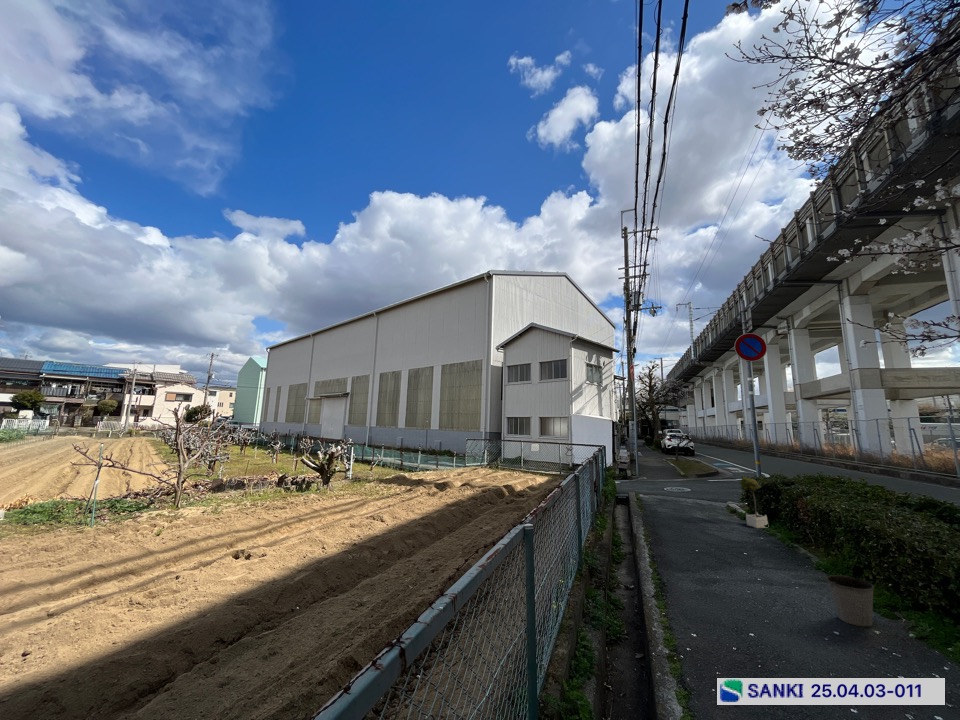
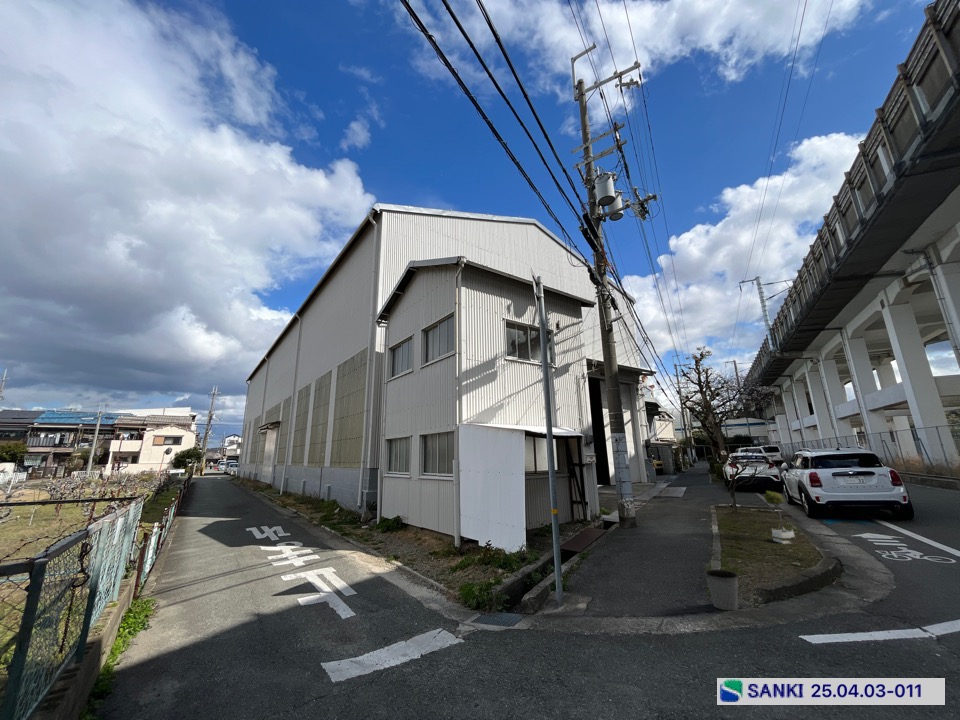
bucket: present [827,576,874,626] -> present [705,569,738,610]

